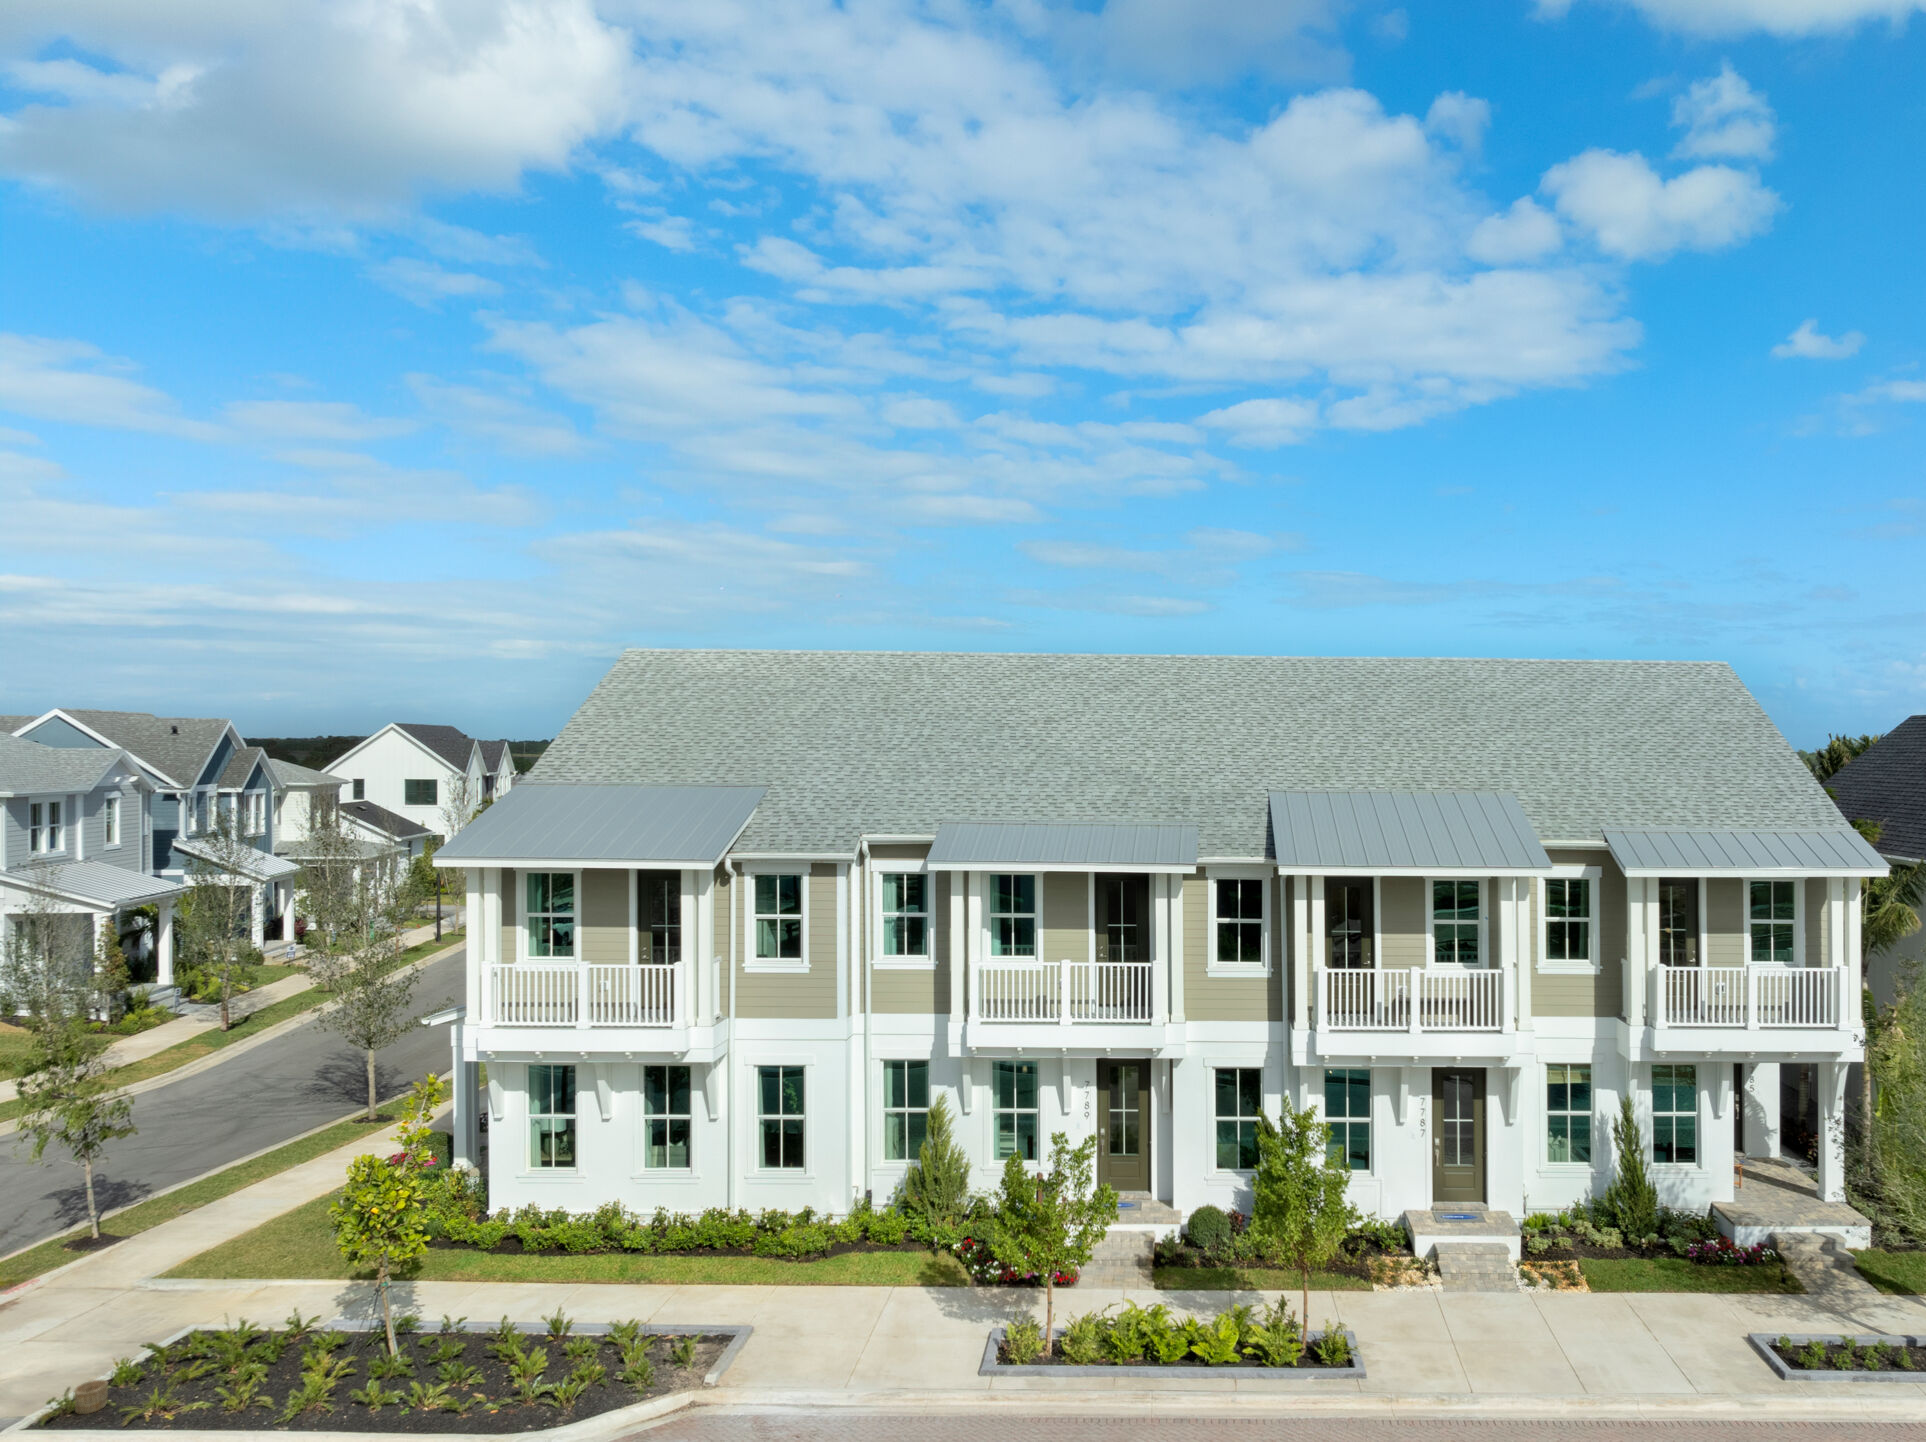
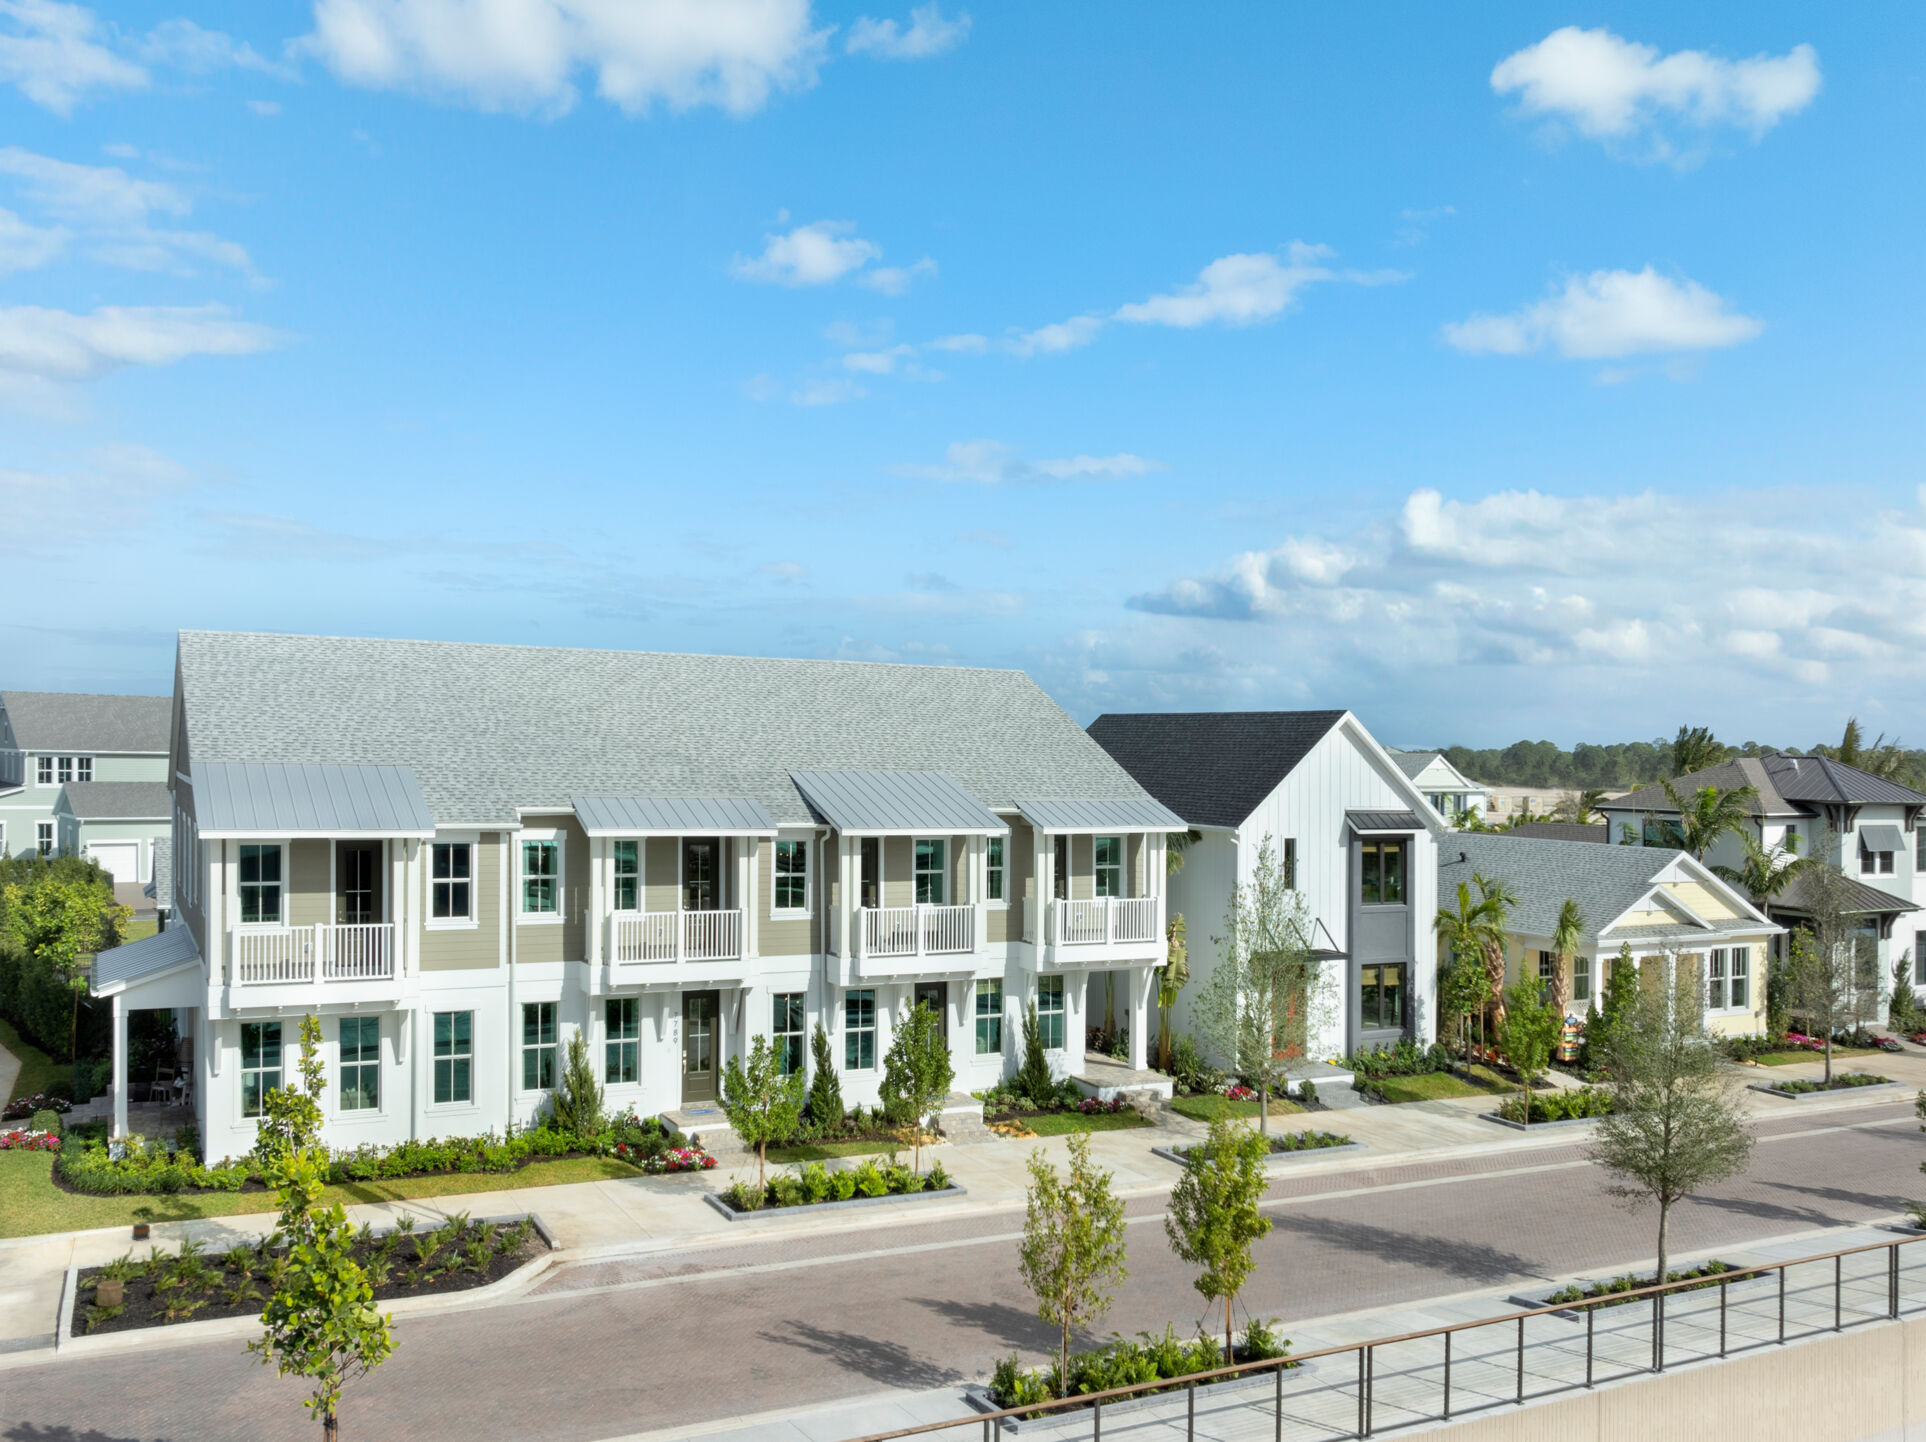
potted tree: none [323,1266,348,1305] -> present [132,1207,155,1241]

